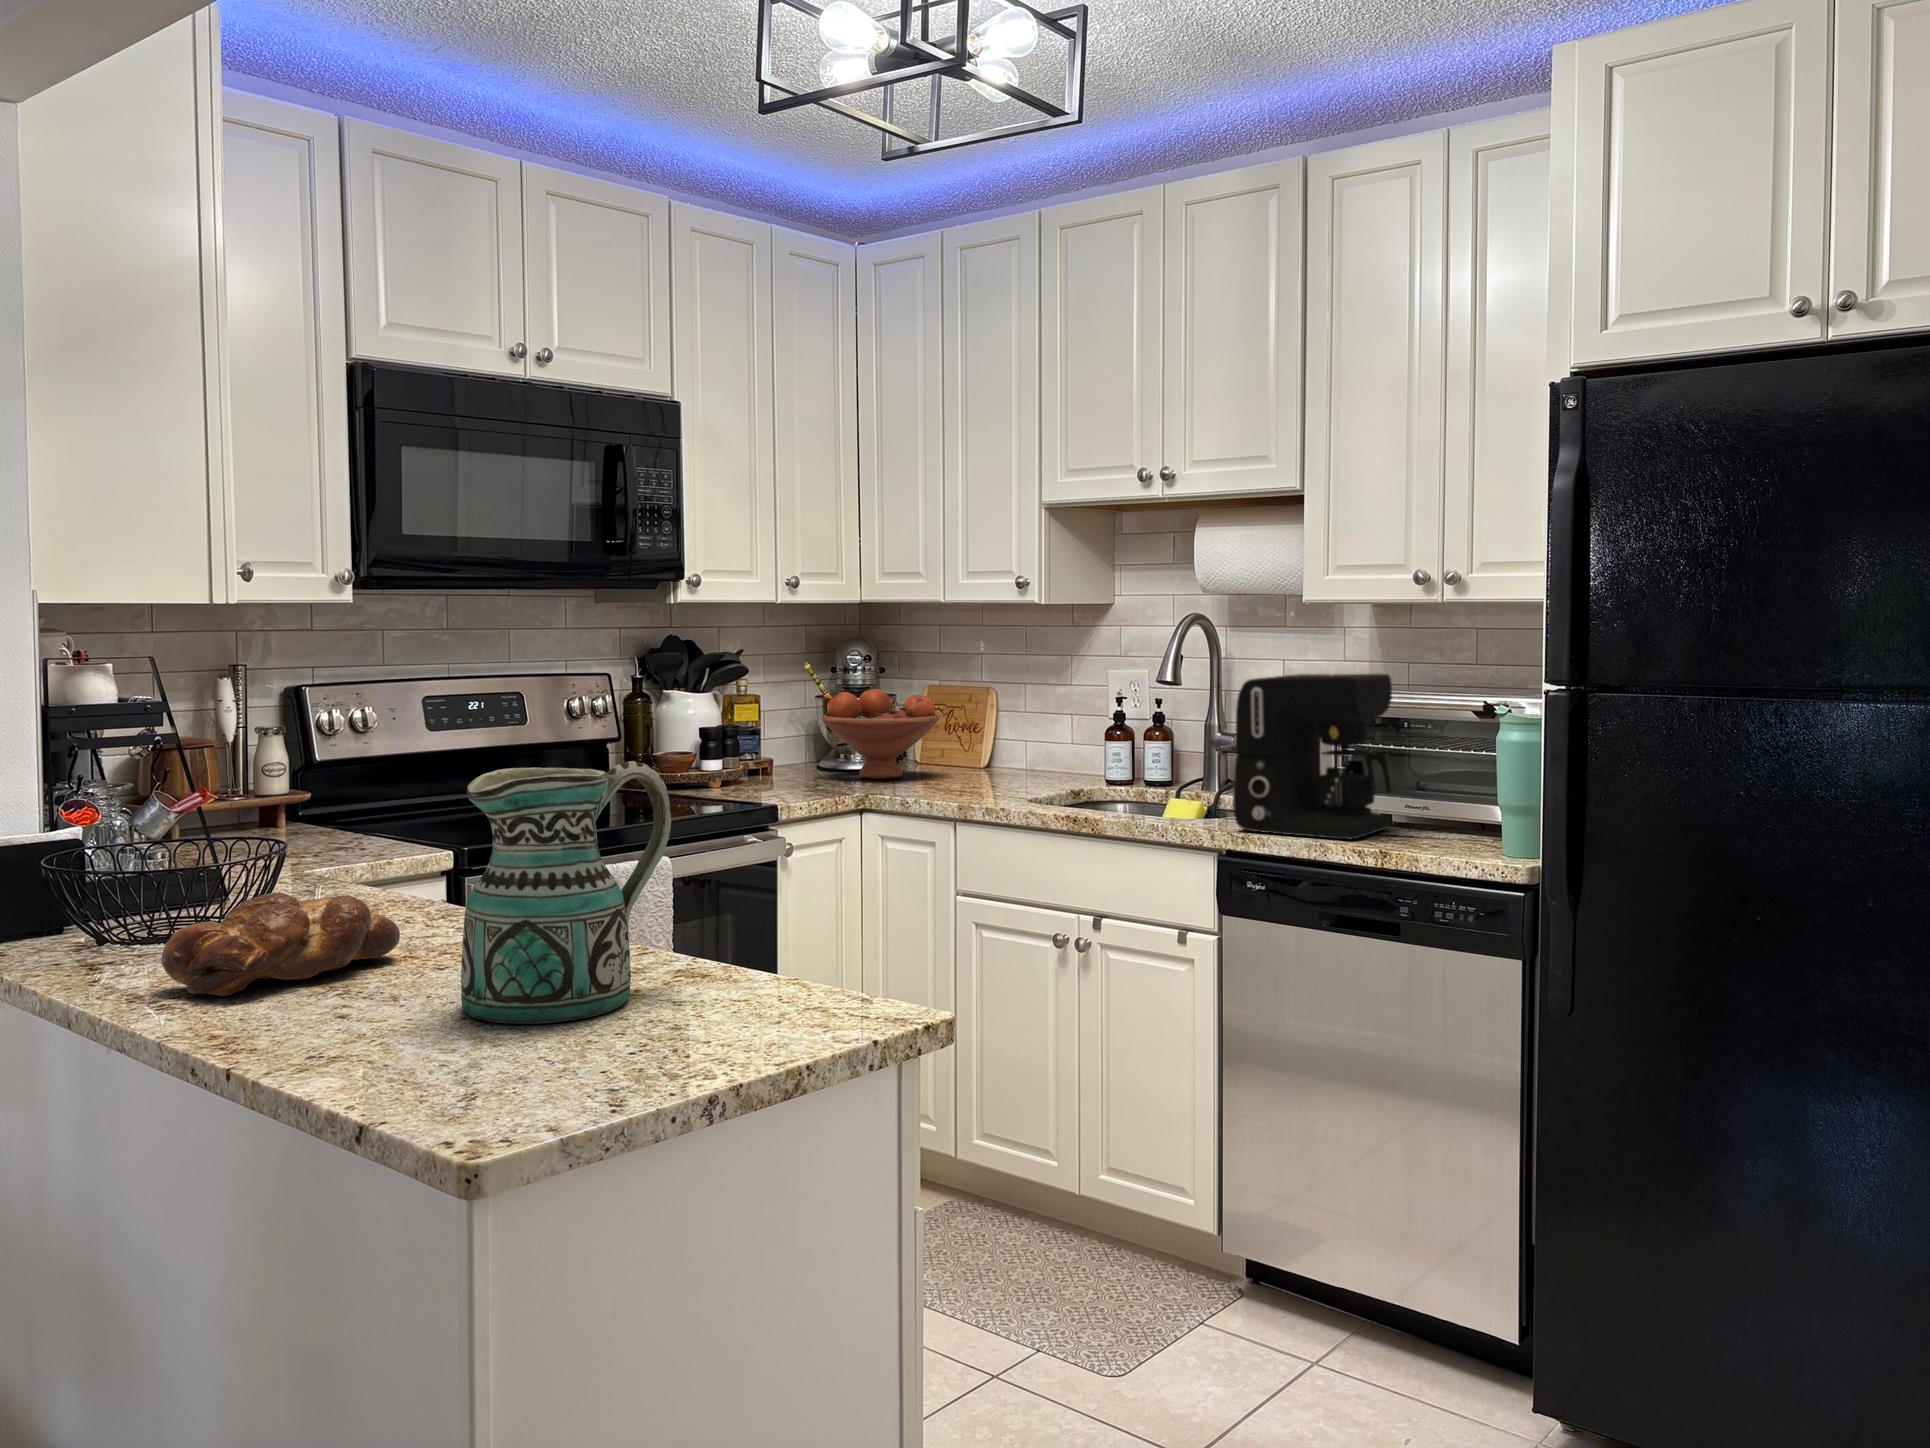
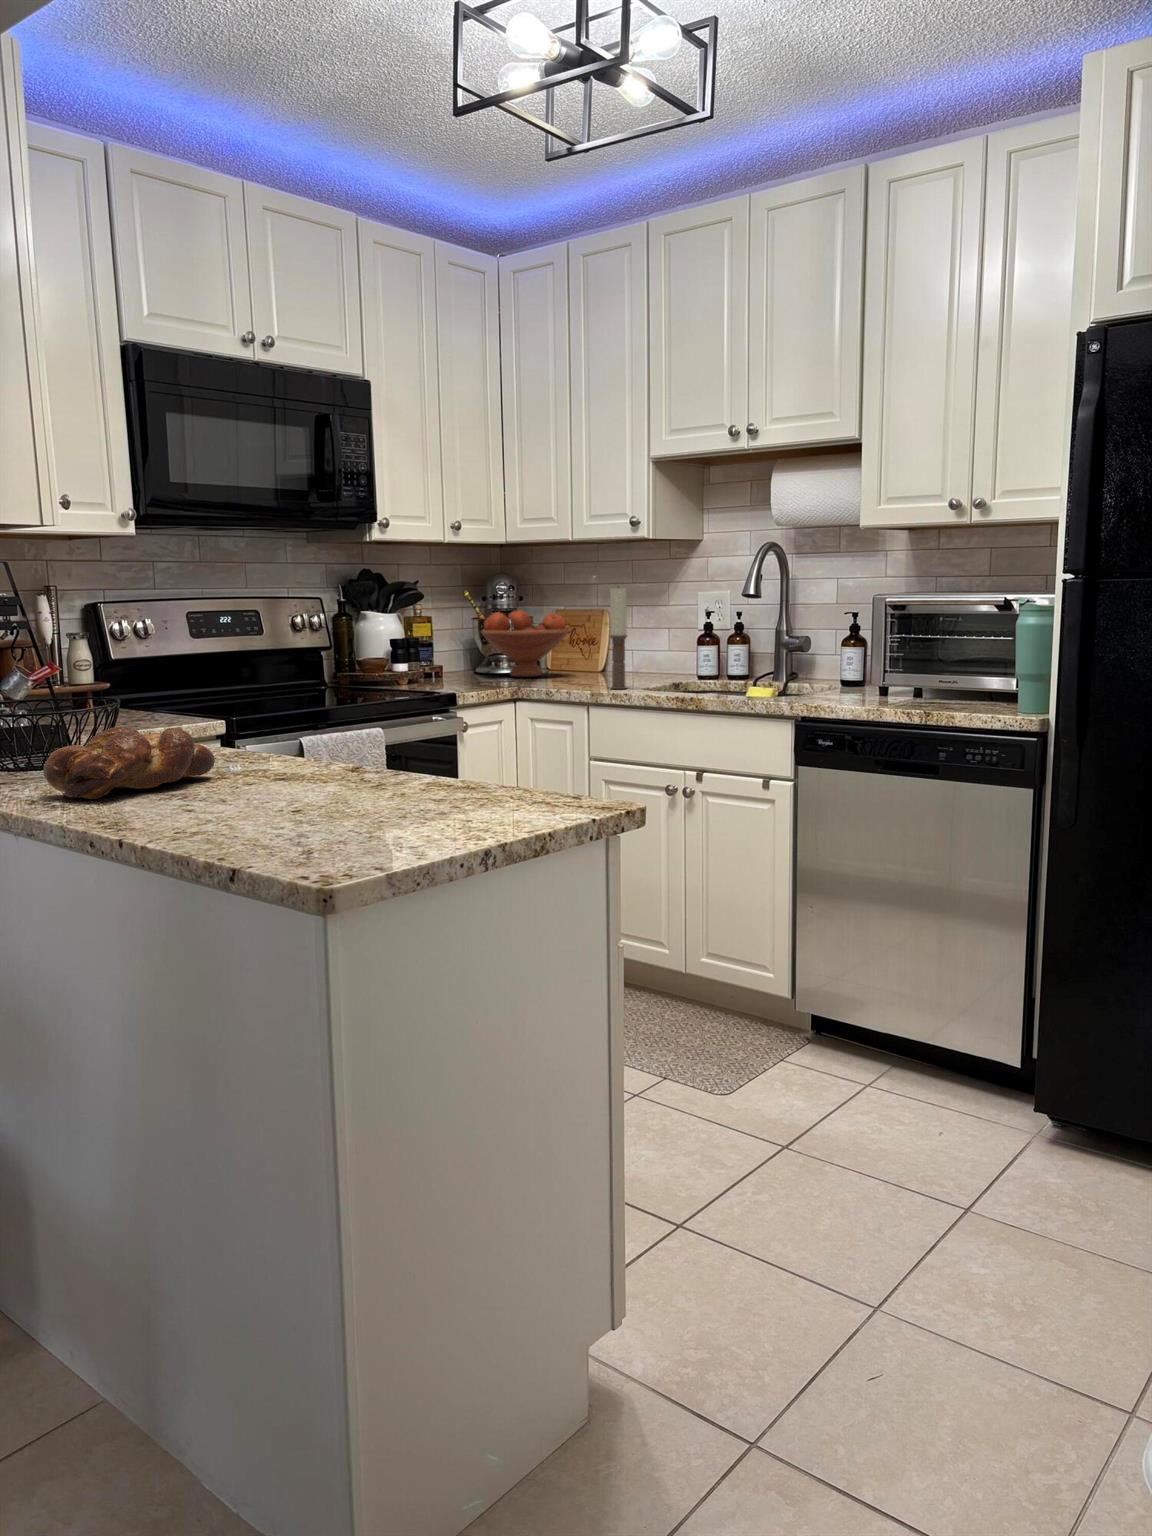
candle: none [984,667,1007,803] -> present [610,588,627,689]
coffee maker: present [1233,674,1392,839] -> none [807,580,929,705]
ceramic pitcher: present [461,761,671,1024] -> none [275,617,425,811]

